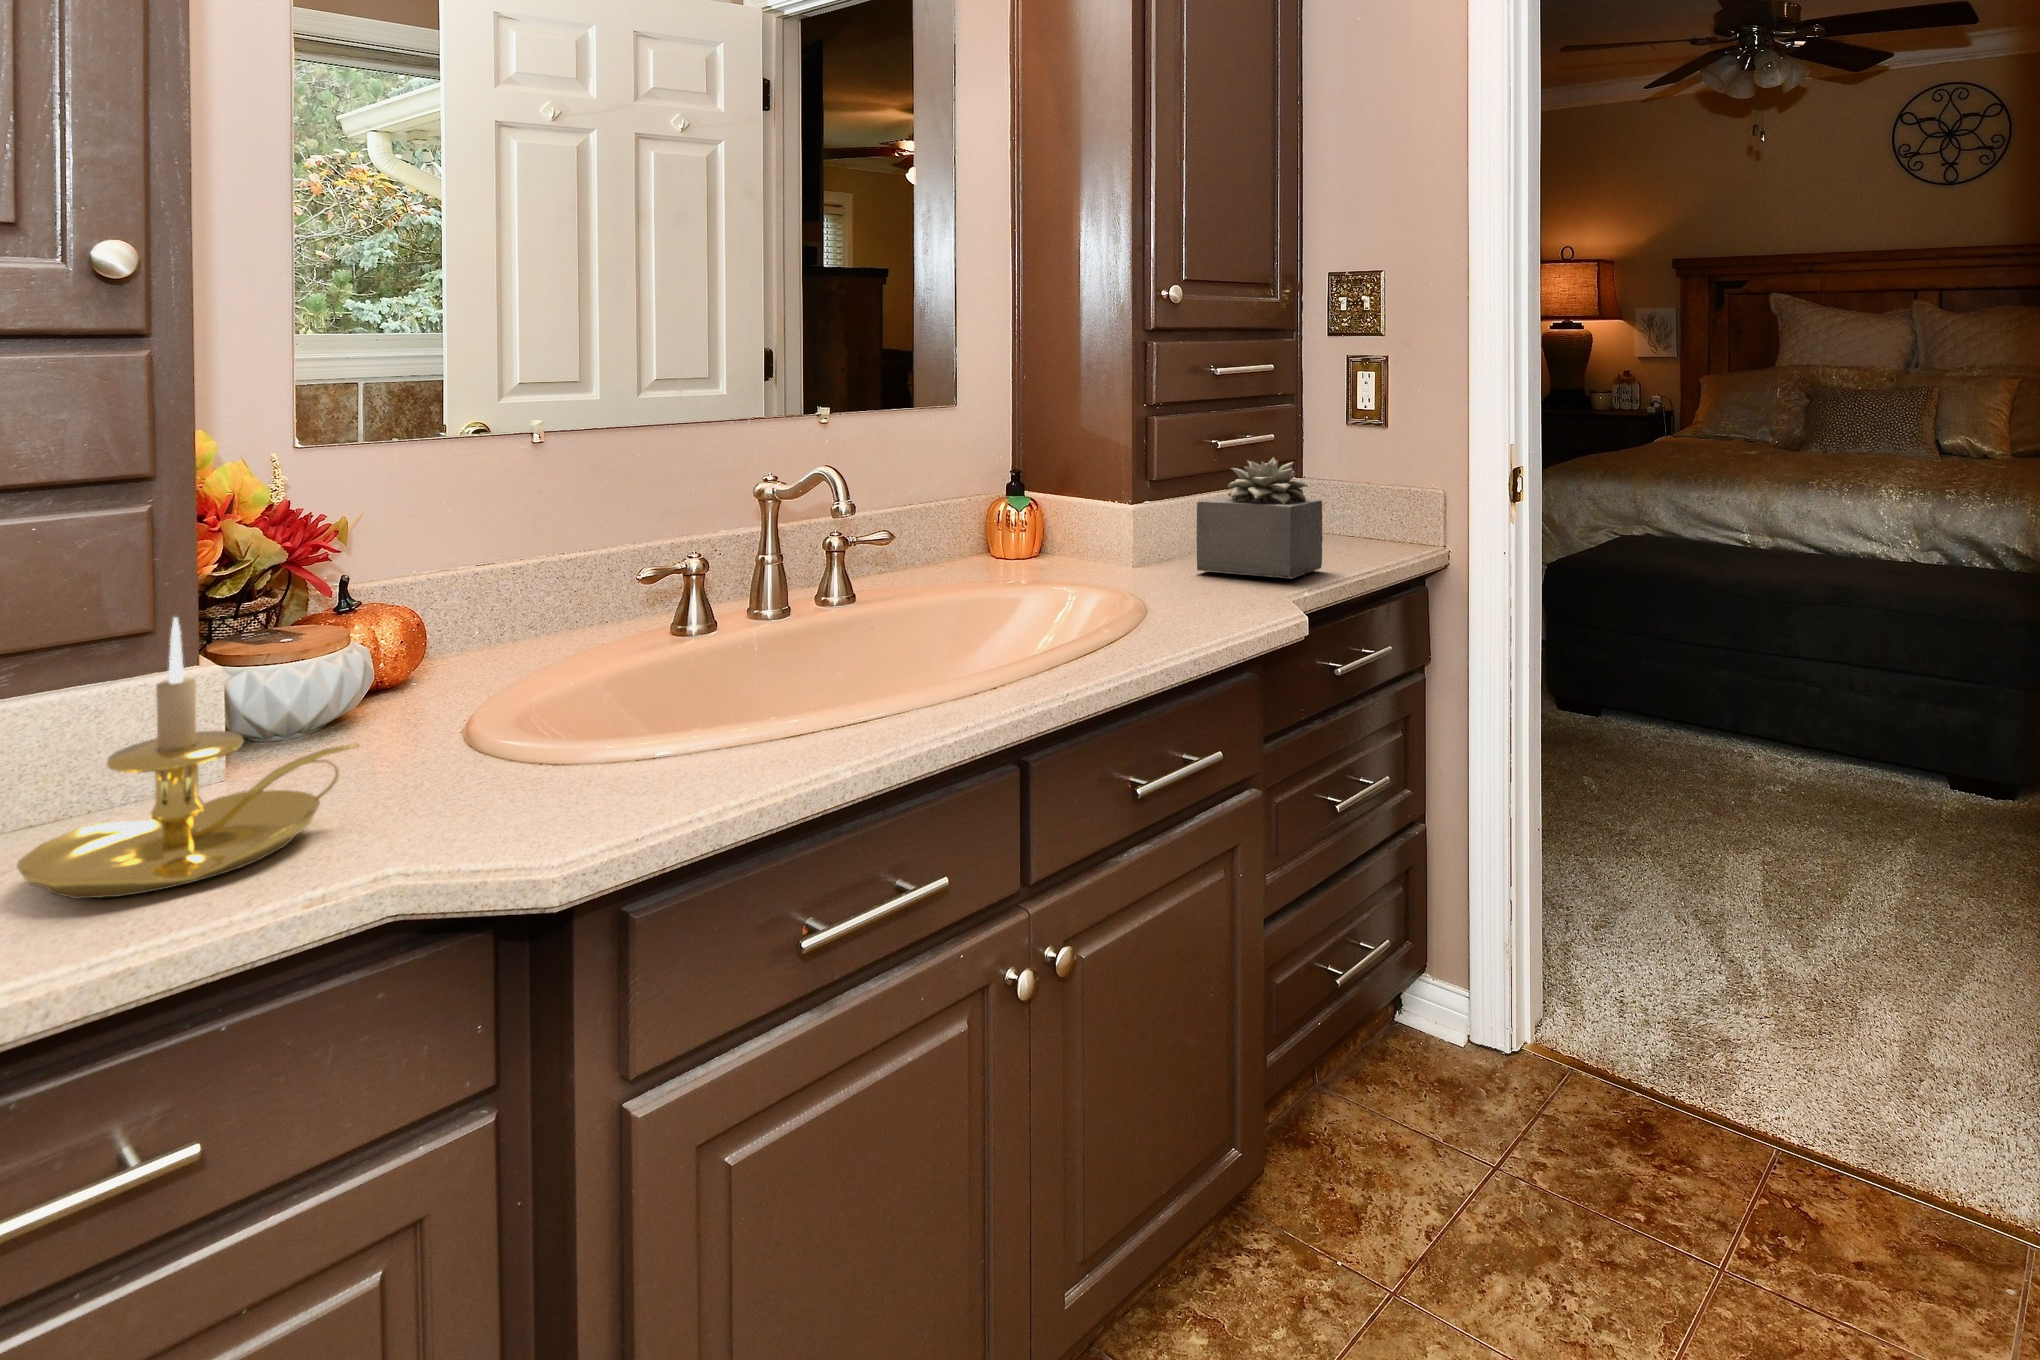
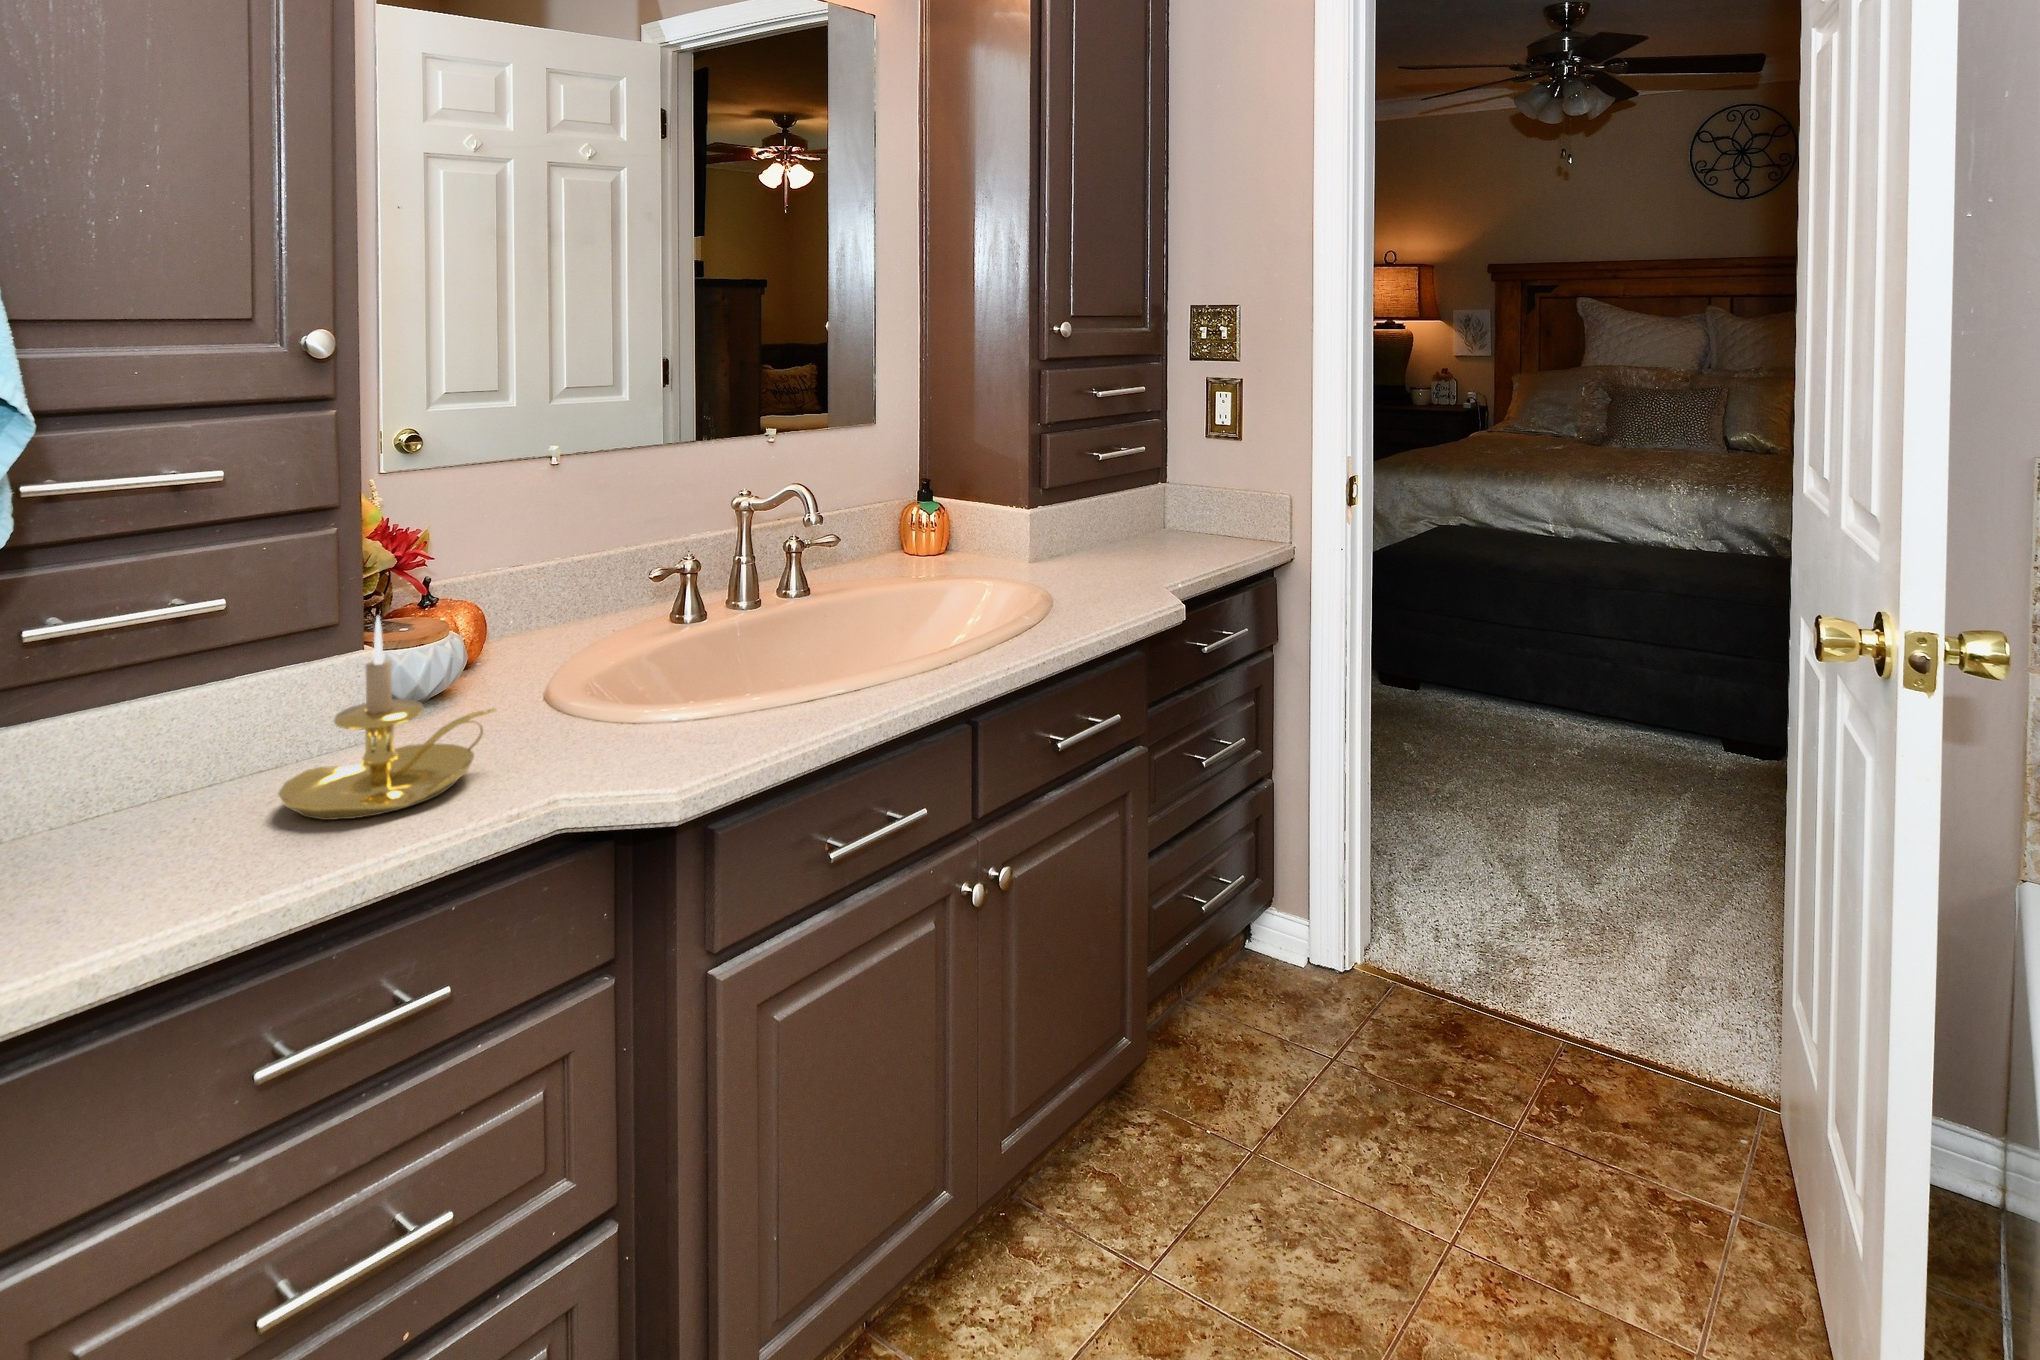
succulent plant: present [1197,457,1323,578] -> none [1085,470,1190,572]

